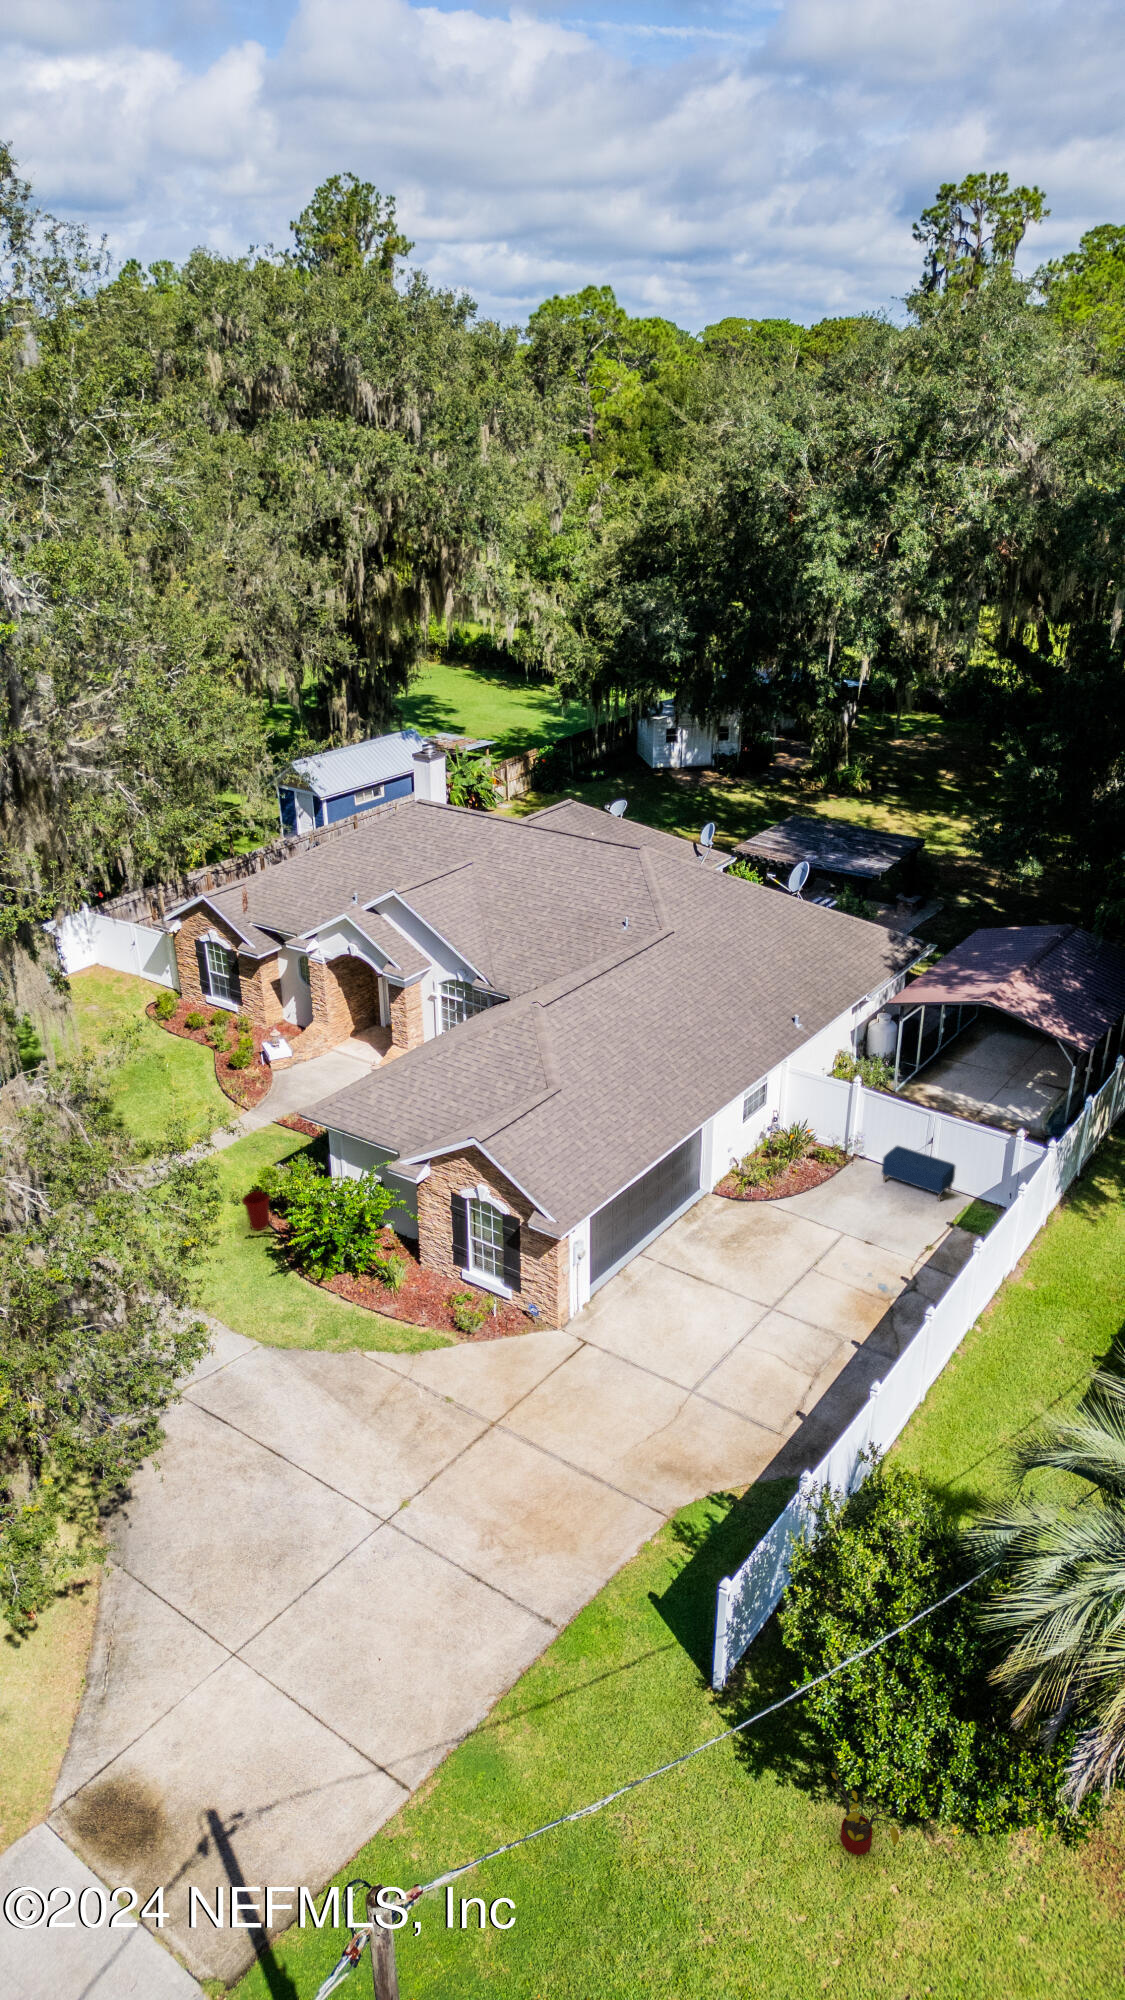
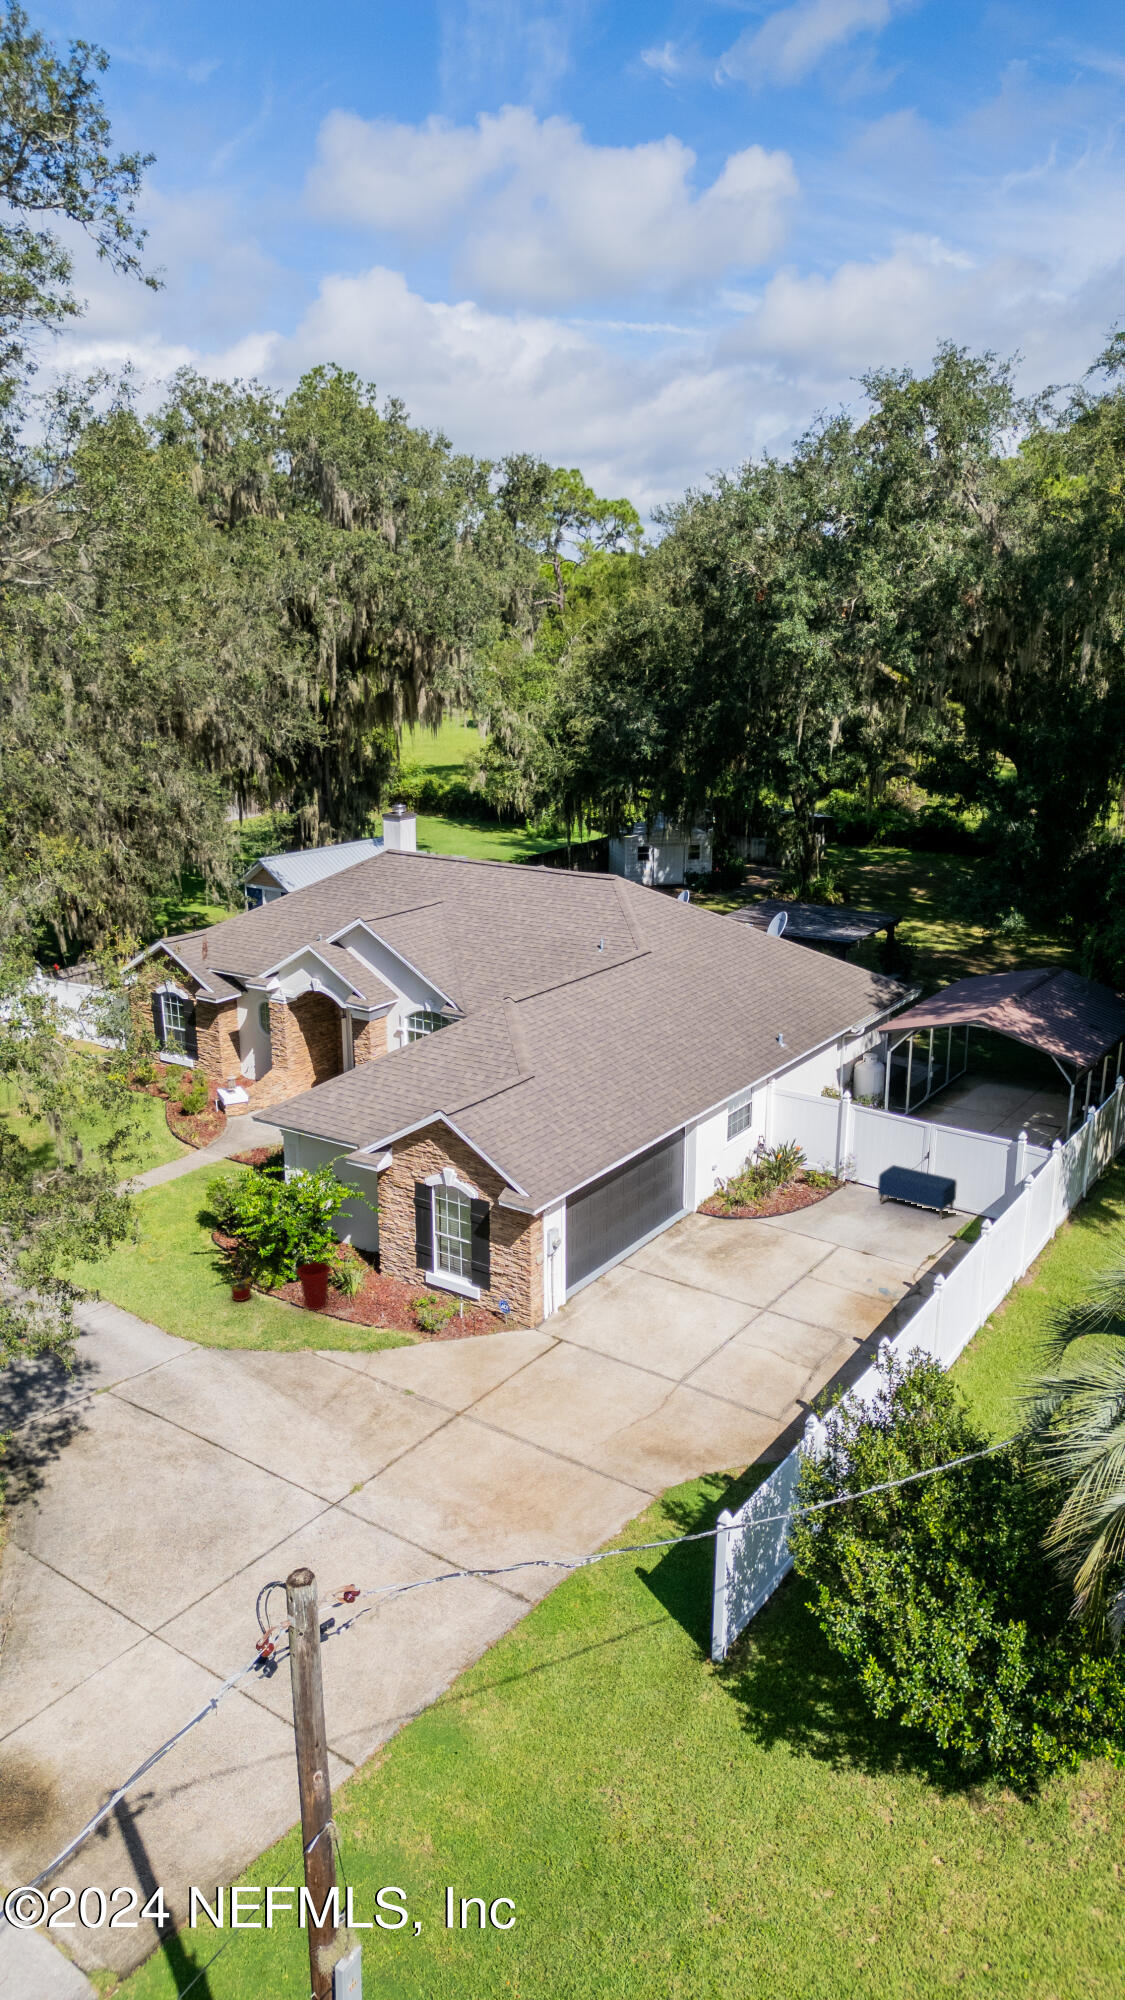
waste bin: present [242,1191,270,1230] -> present [296,1262,331,1310]
decorative plant: present [832,1762,899,1855] -> present [231,1254,252,1301]

